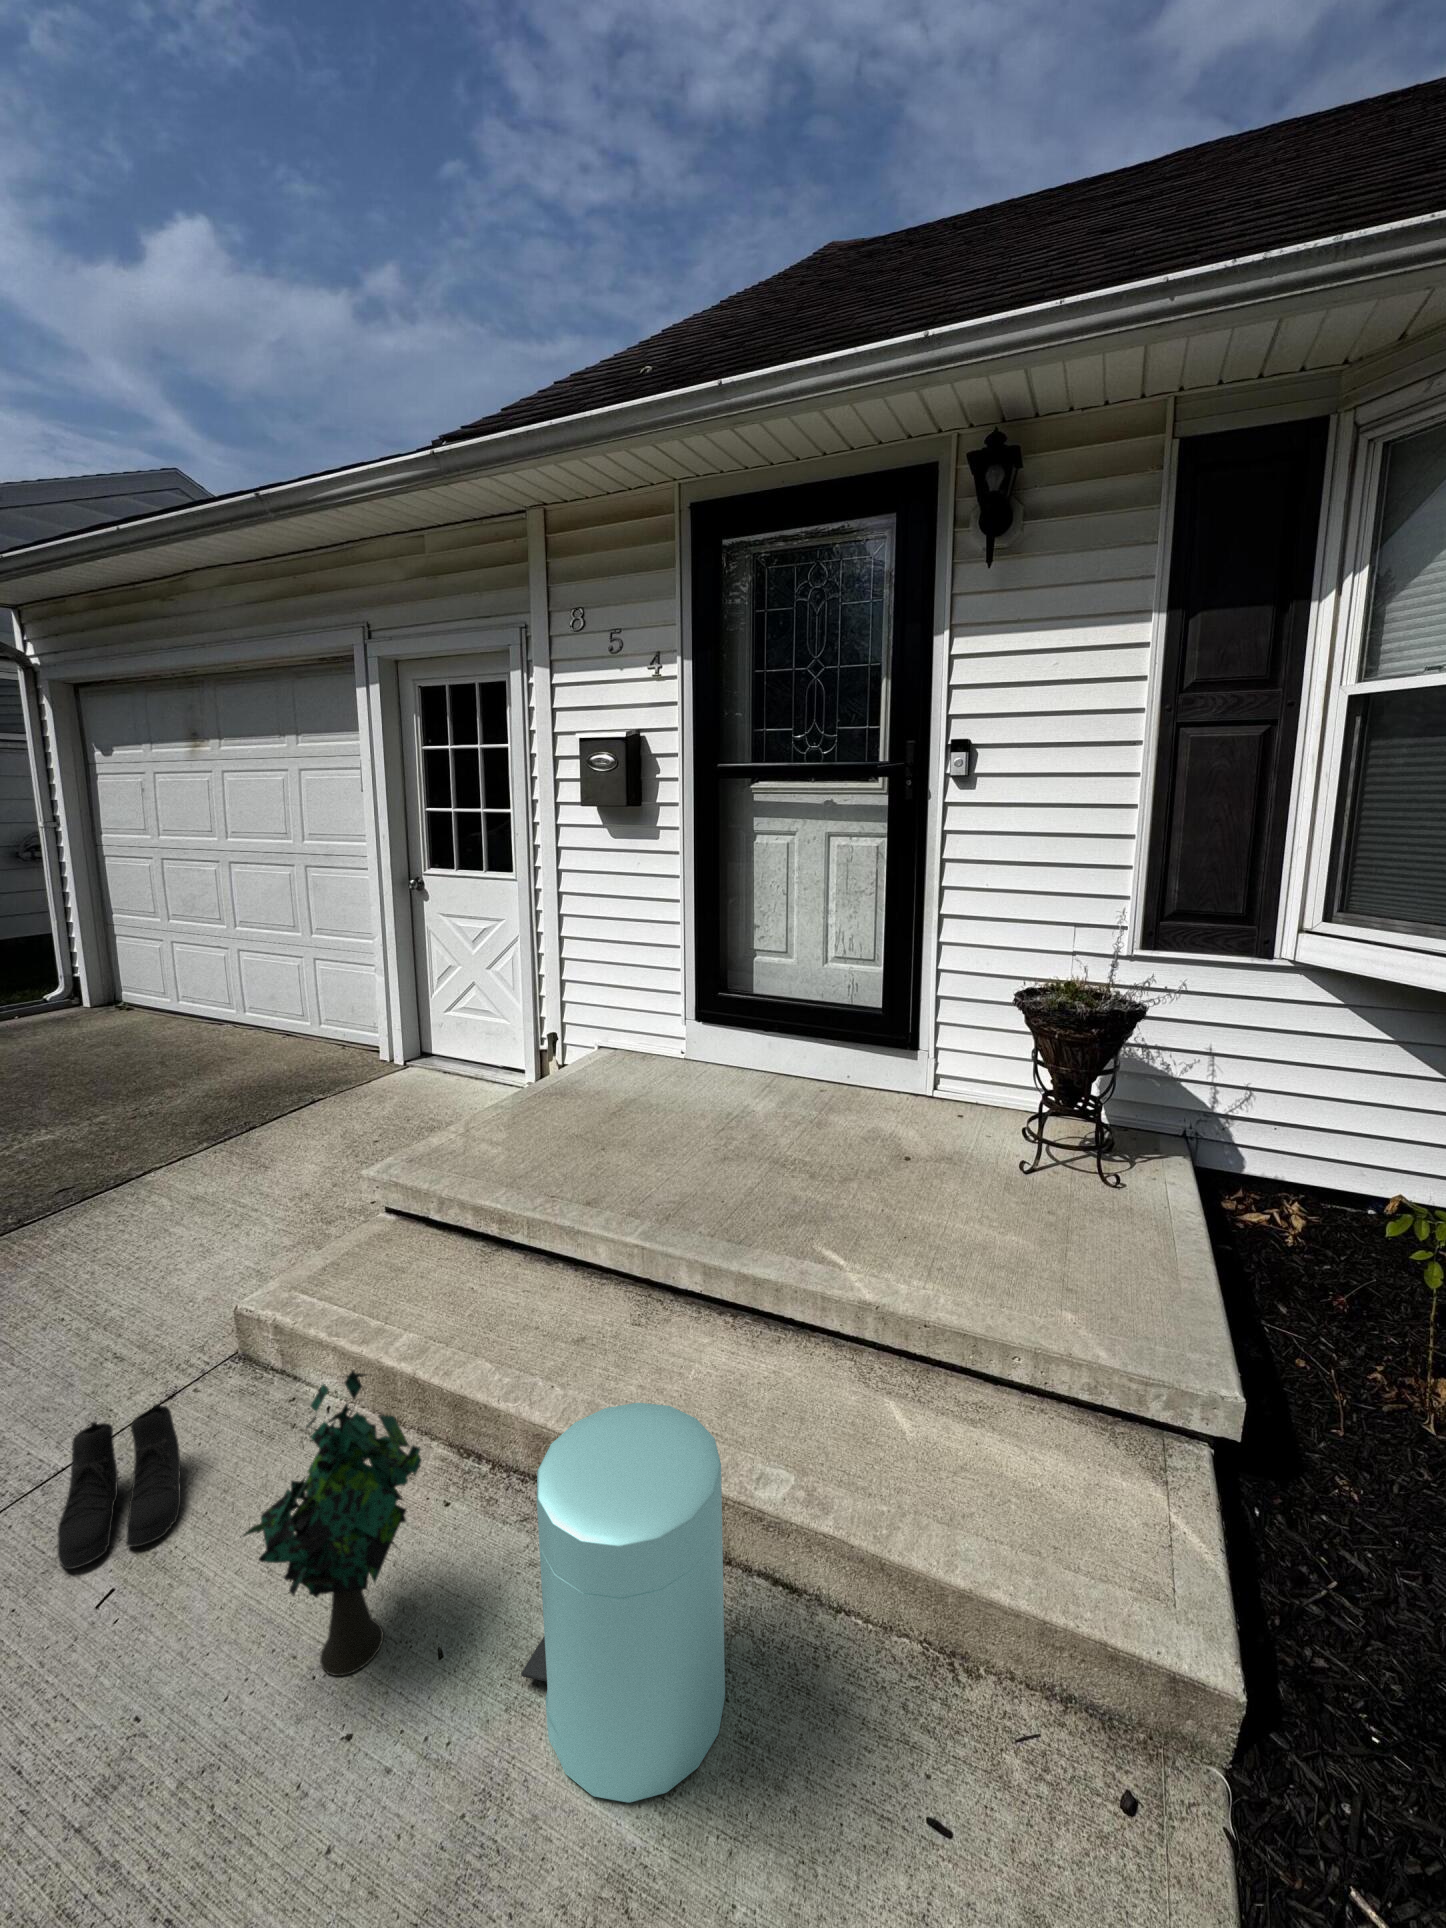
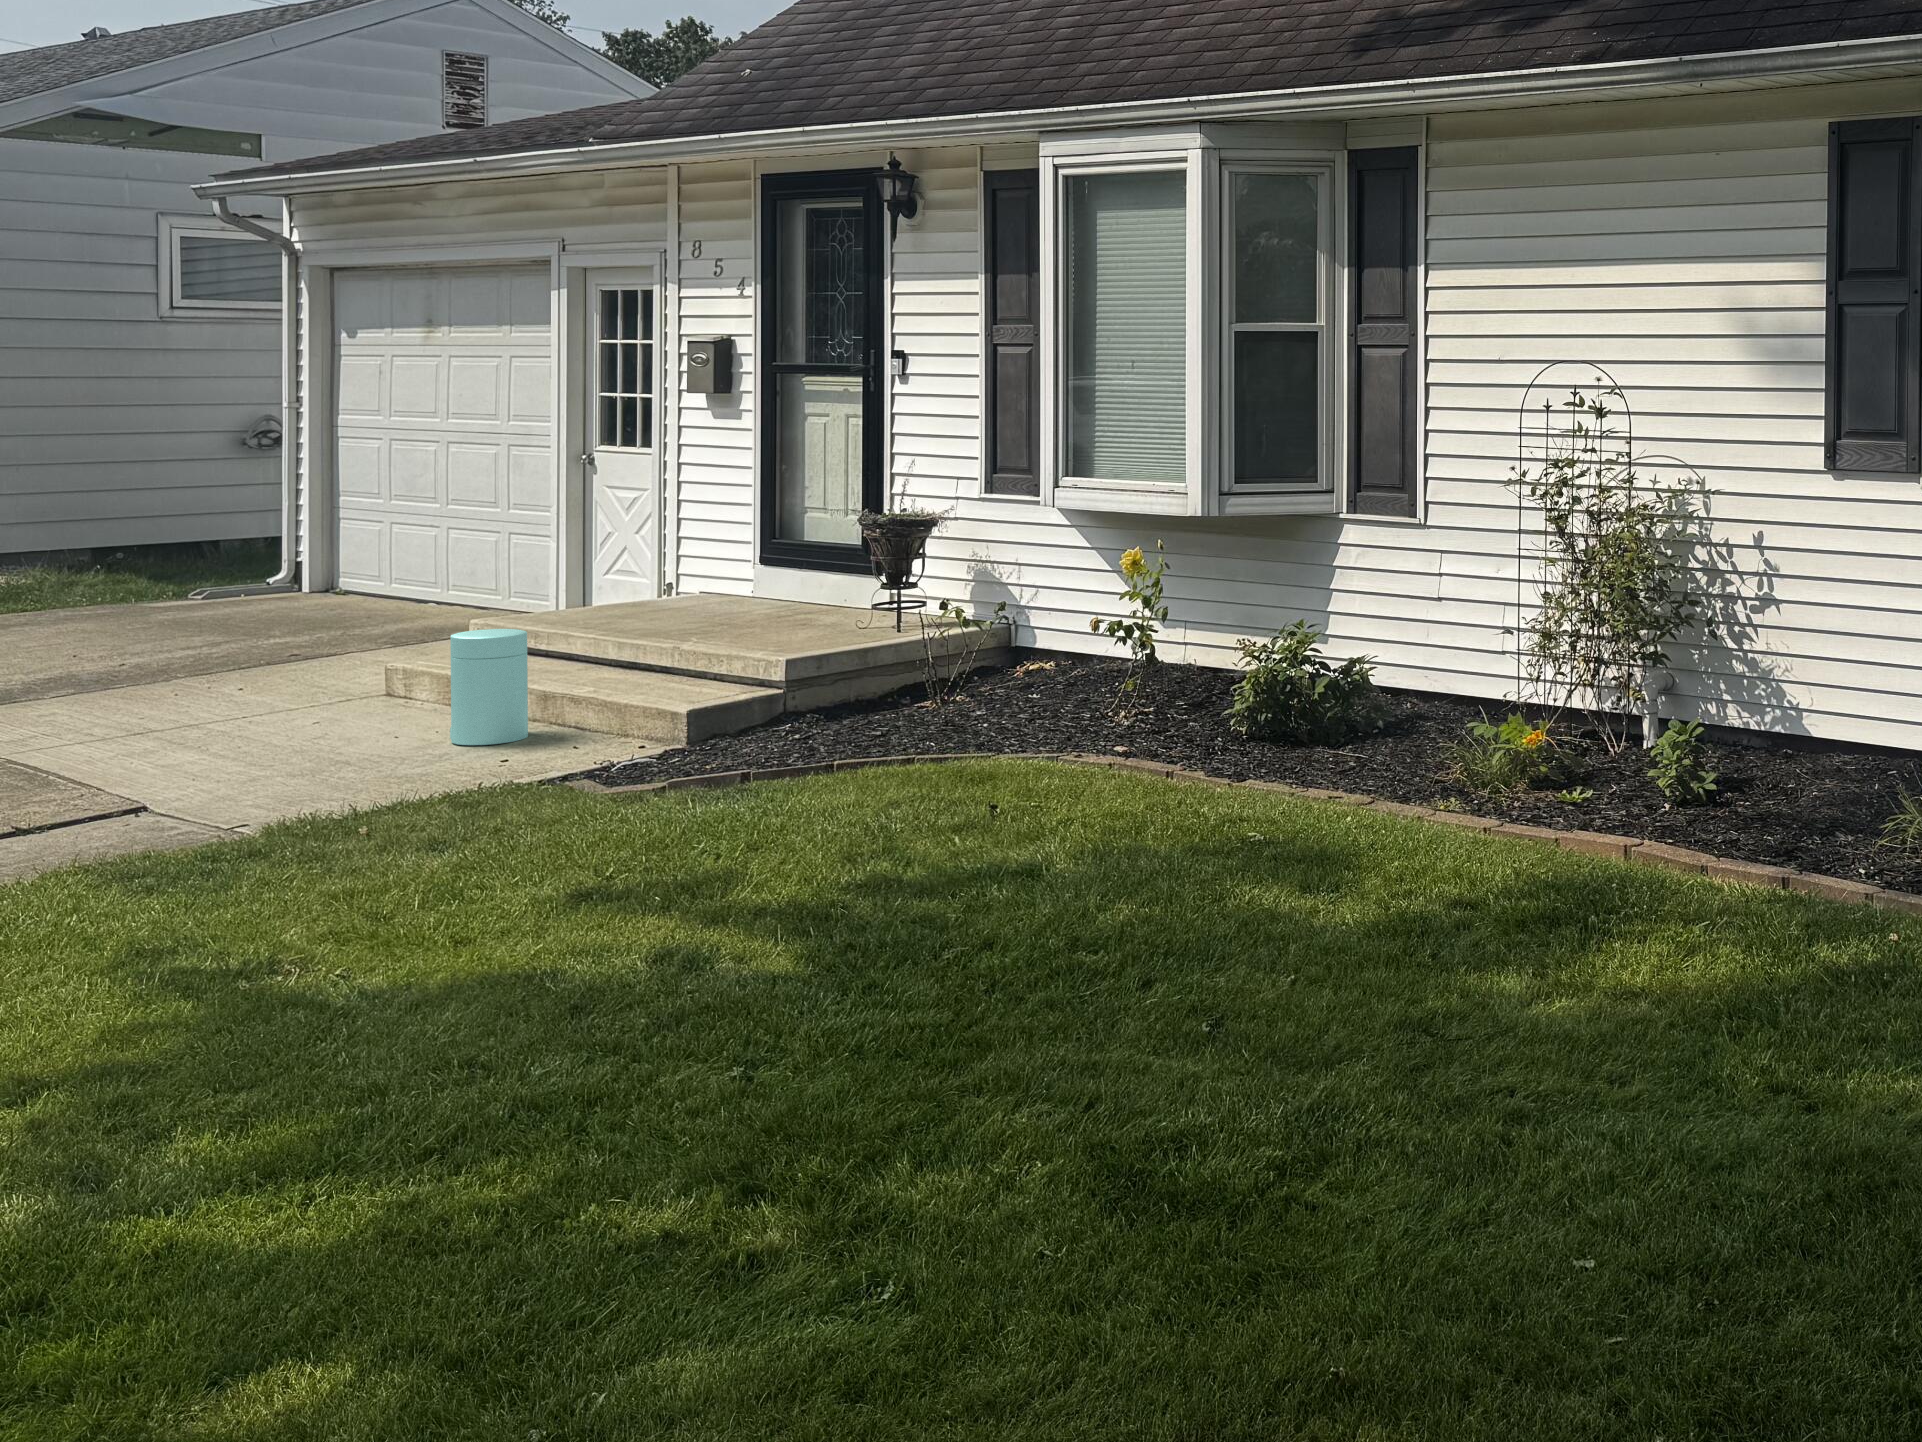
decorative plant: present [243,1370,422,1676] -> none [350,614,428,734]
boots: present [58,1404,181,1569] -> none [278,673,334,720]

